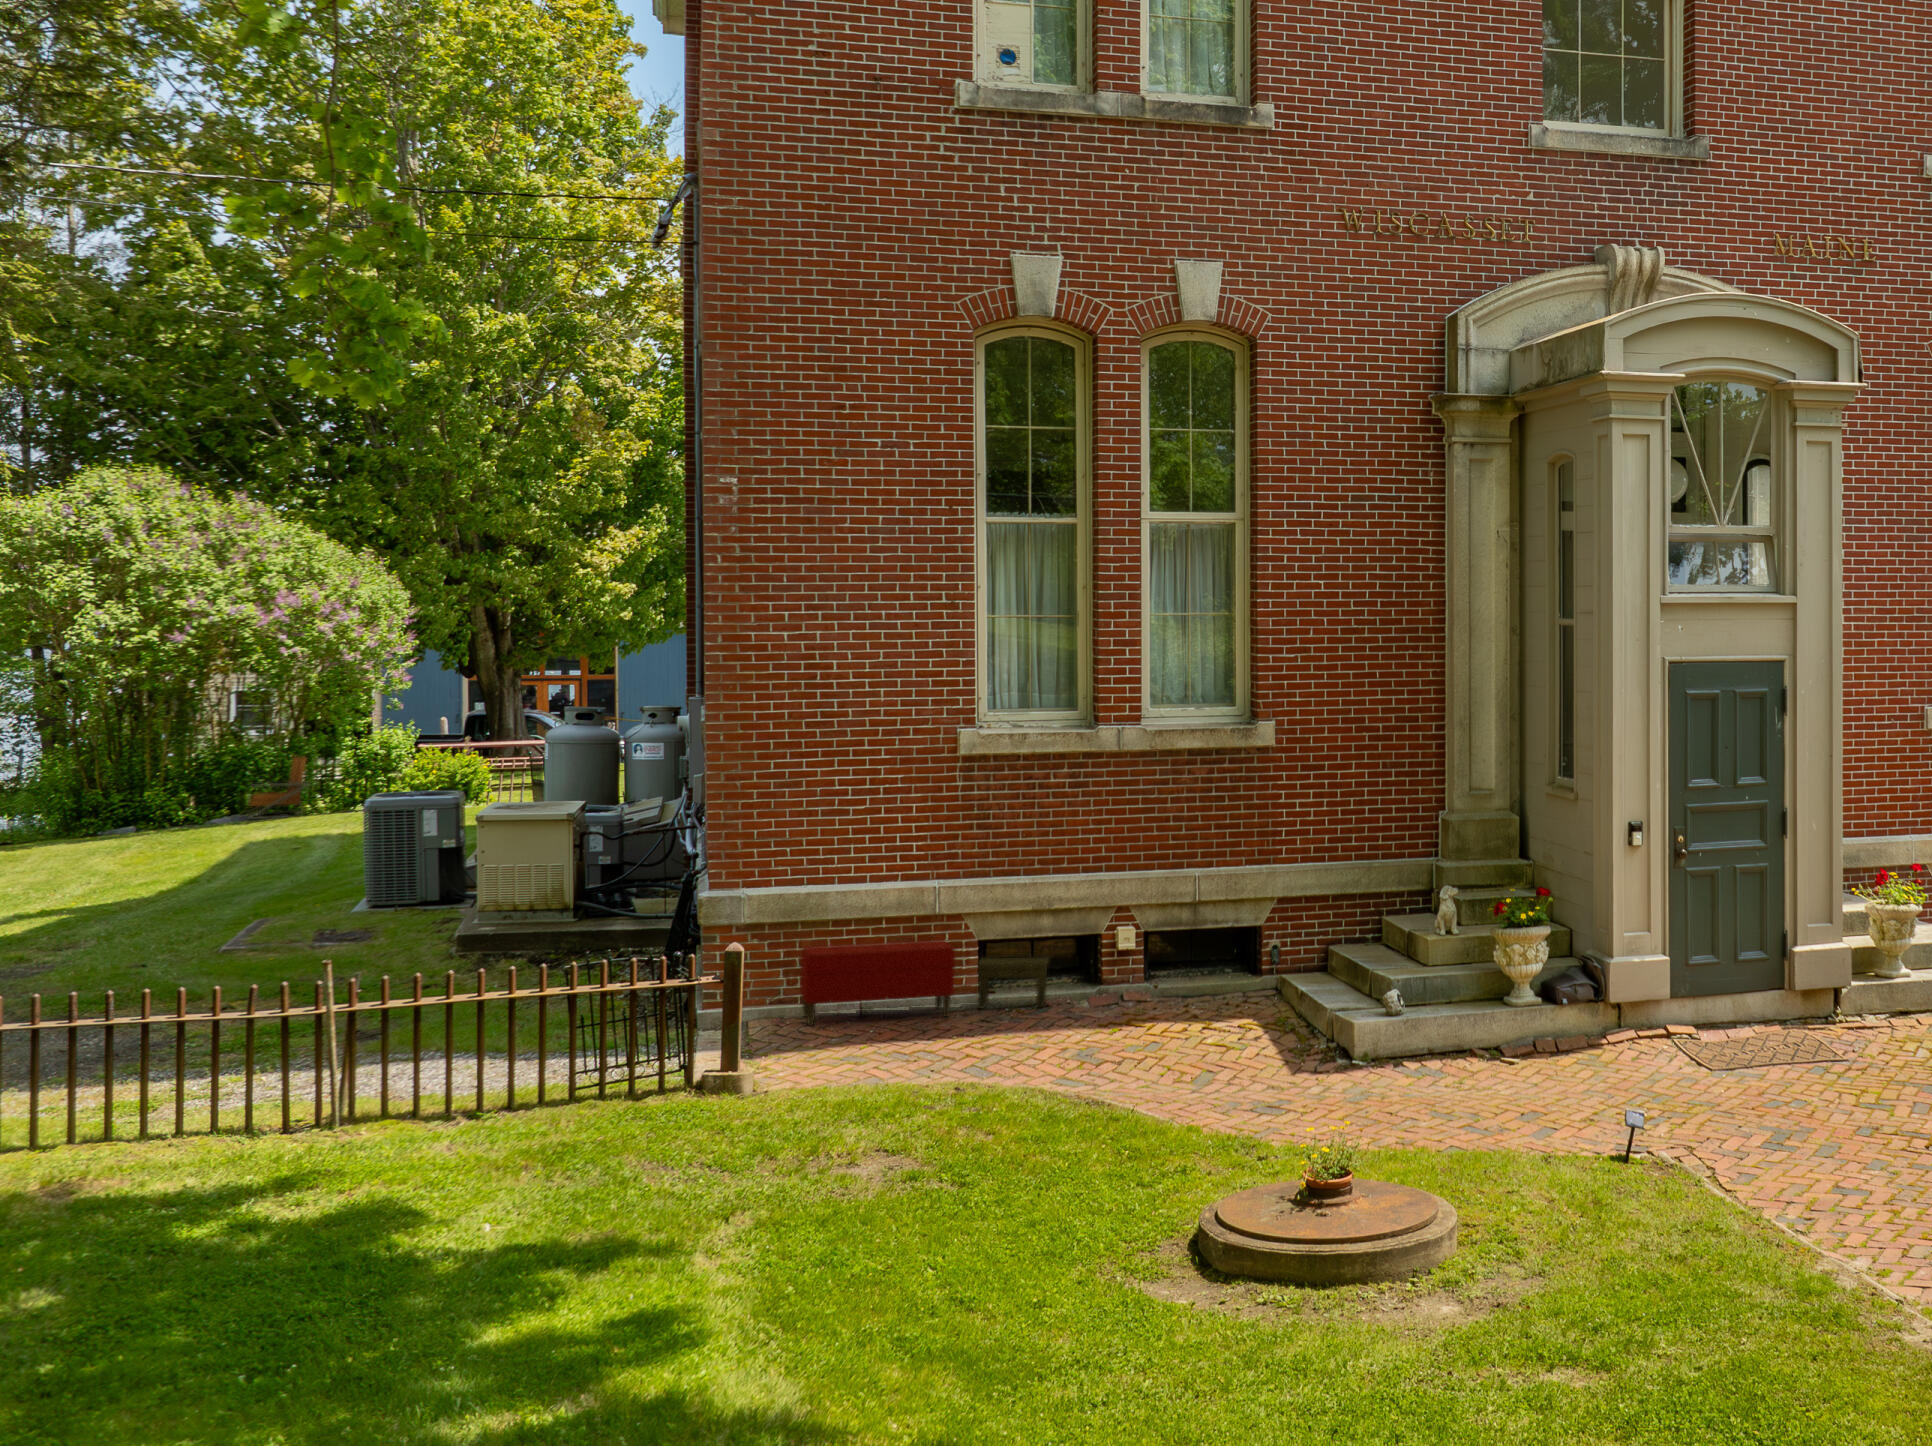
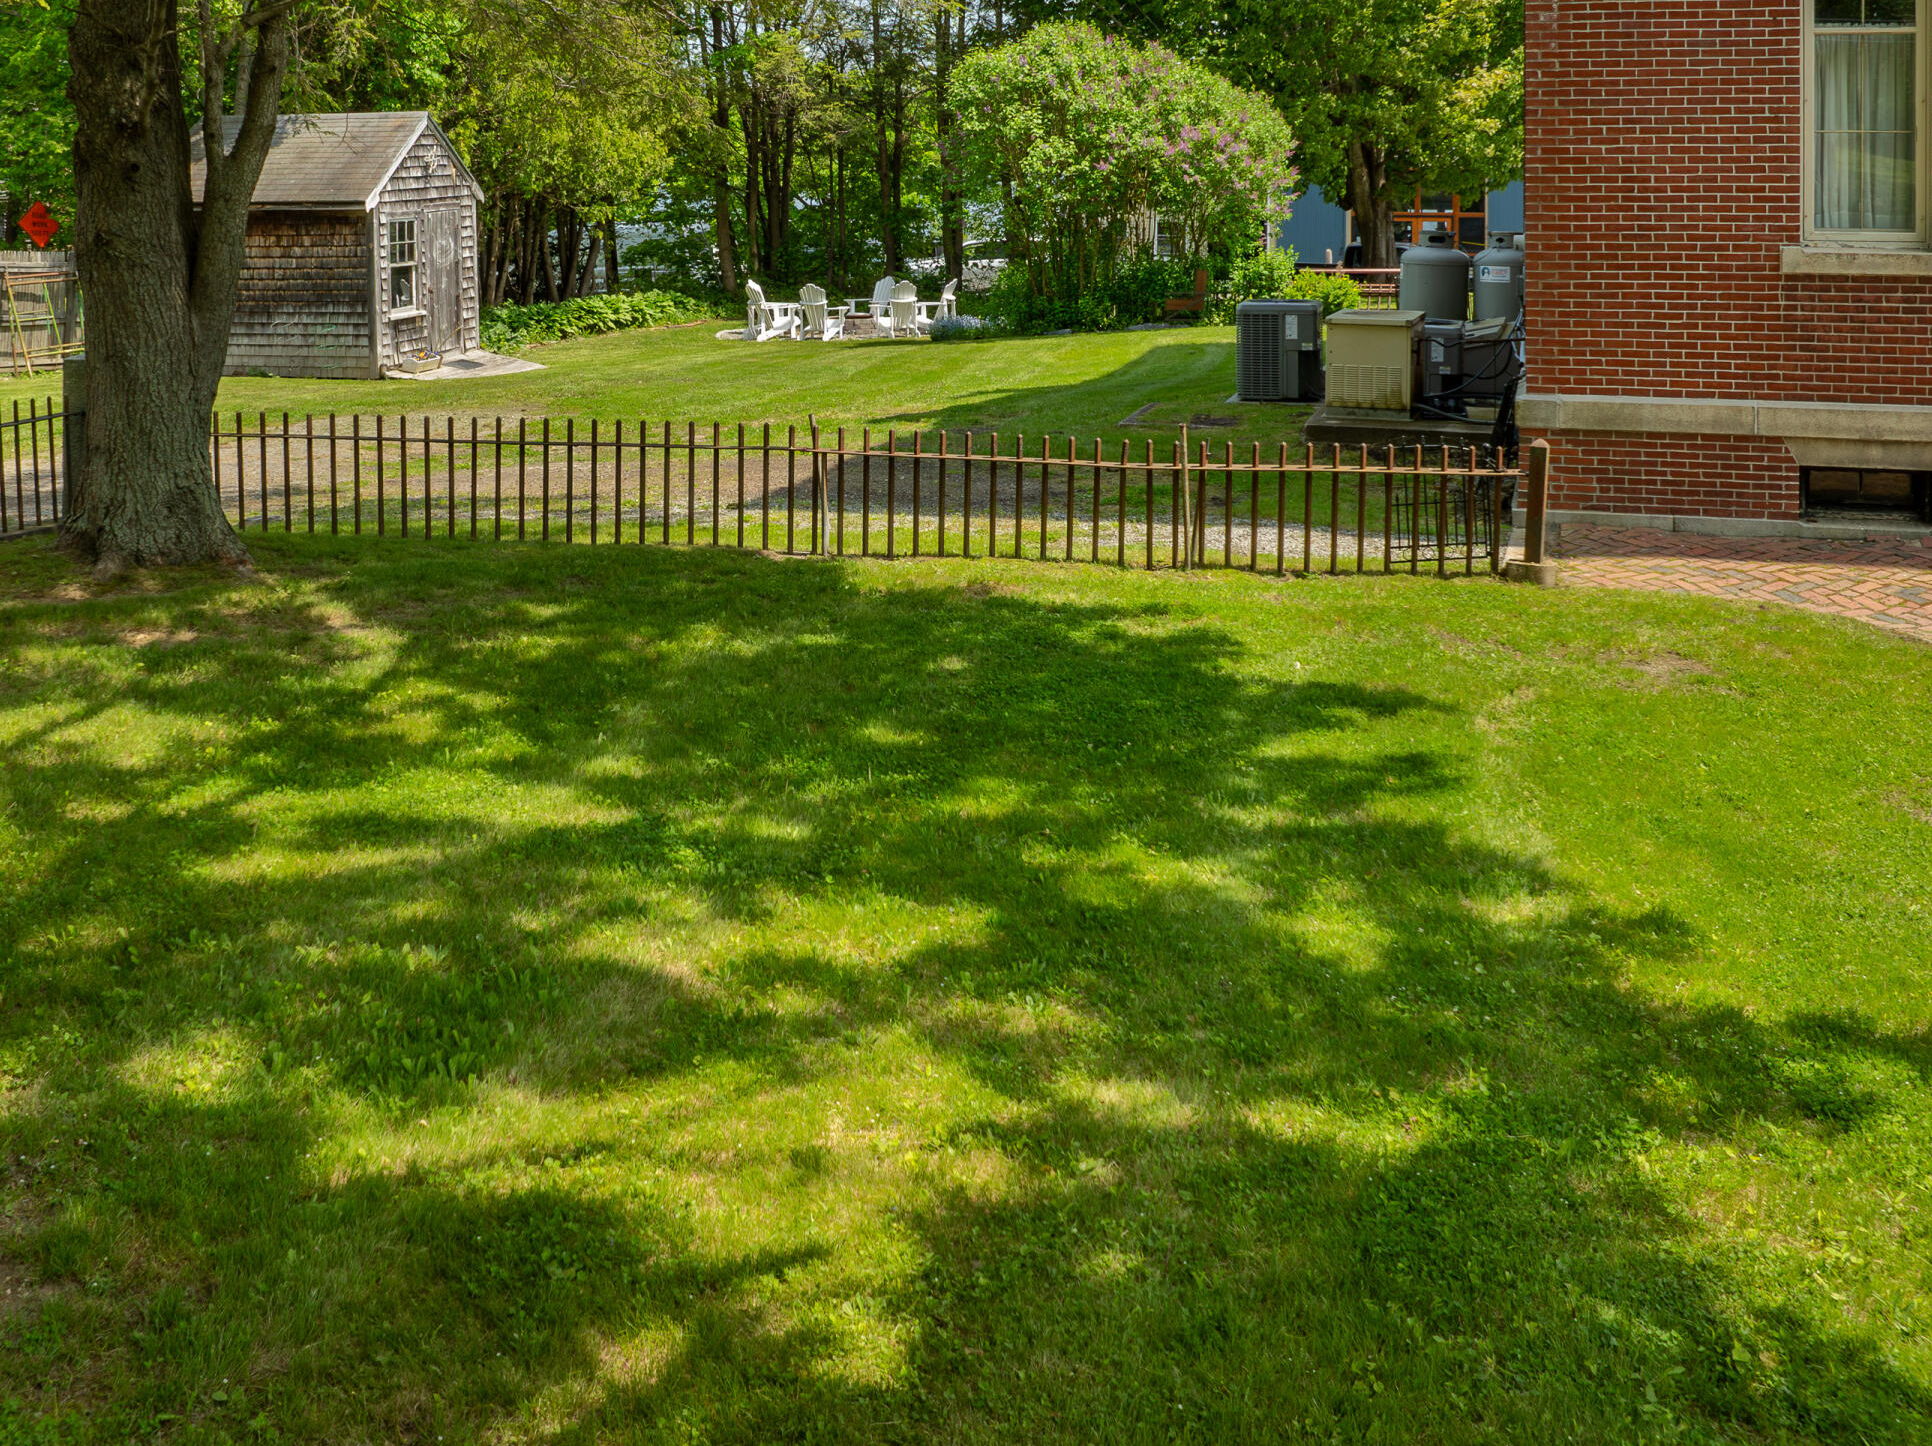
bench: present [800,940,955,1025] -> none [1609,457,1772,539]
side table: present [977,958,1049,1009] -> none [1794,485,1878,541]

